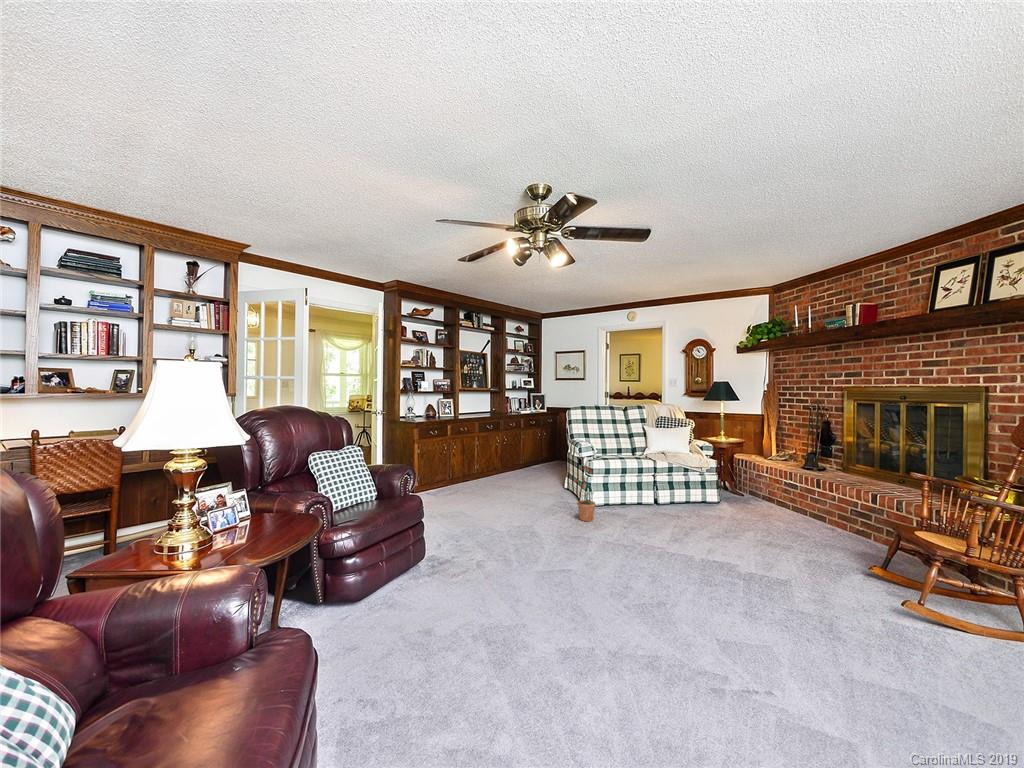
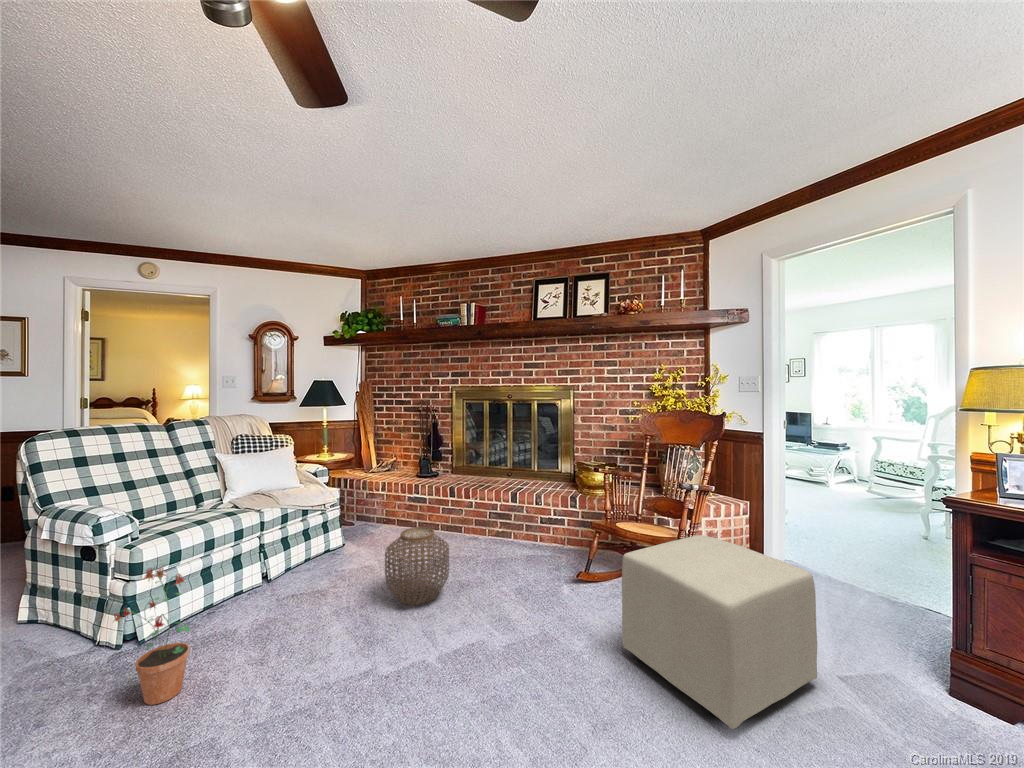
woven basket: none [700,488,749,540] -> present [385,527,449,605]
ottoman: none [800,525,969,690] -> present [622,535,817,729]

